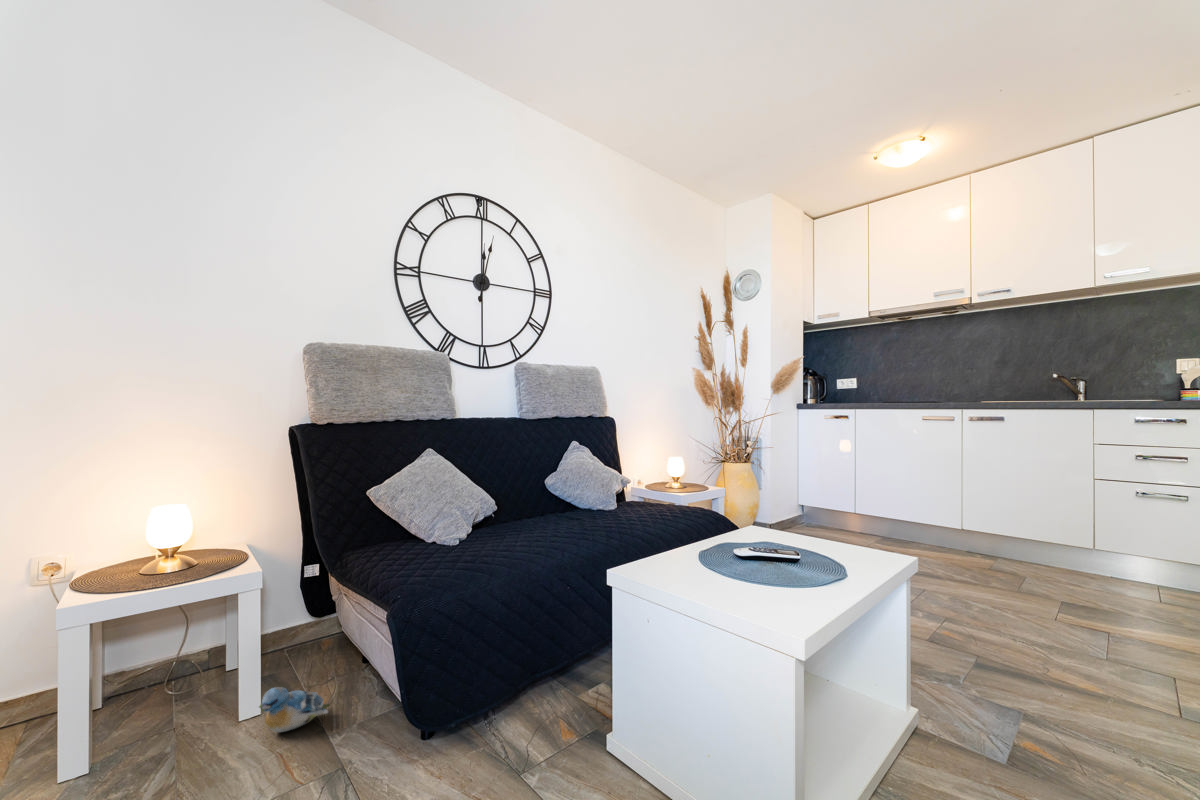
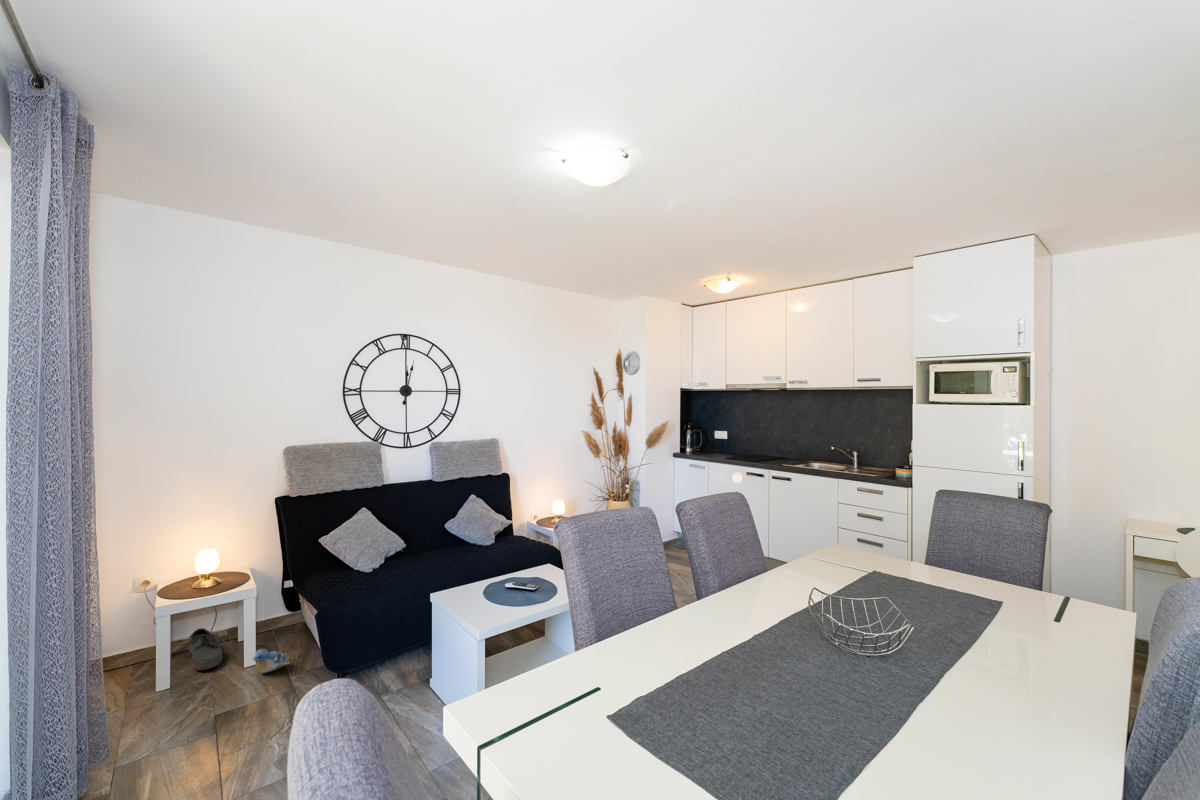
shoe: none [135,647,200,730] -> present [188,628,223,670]

